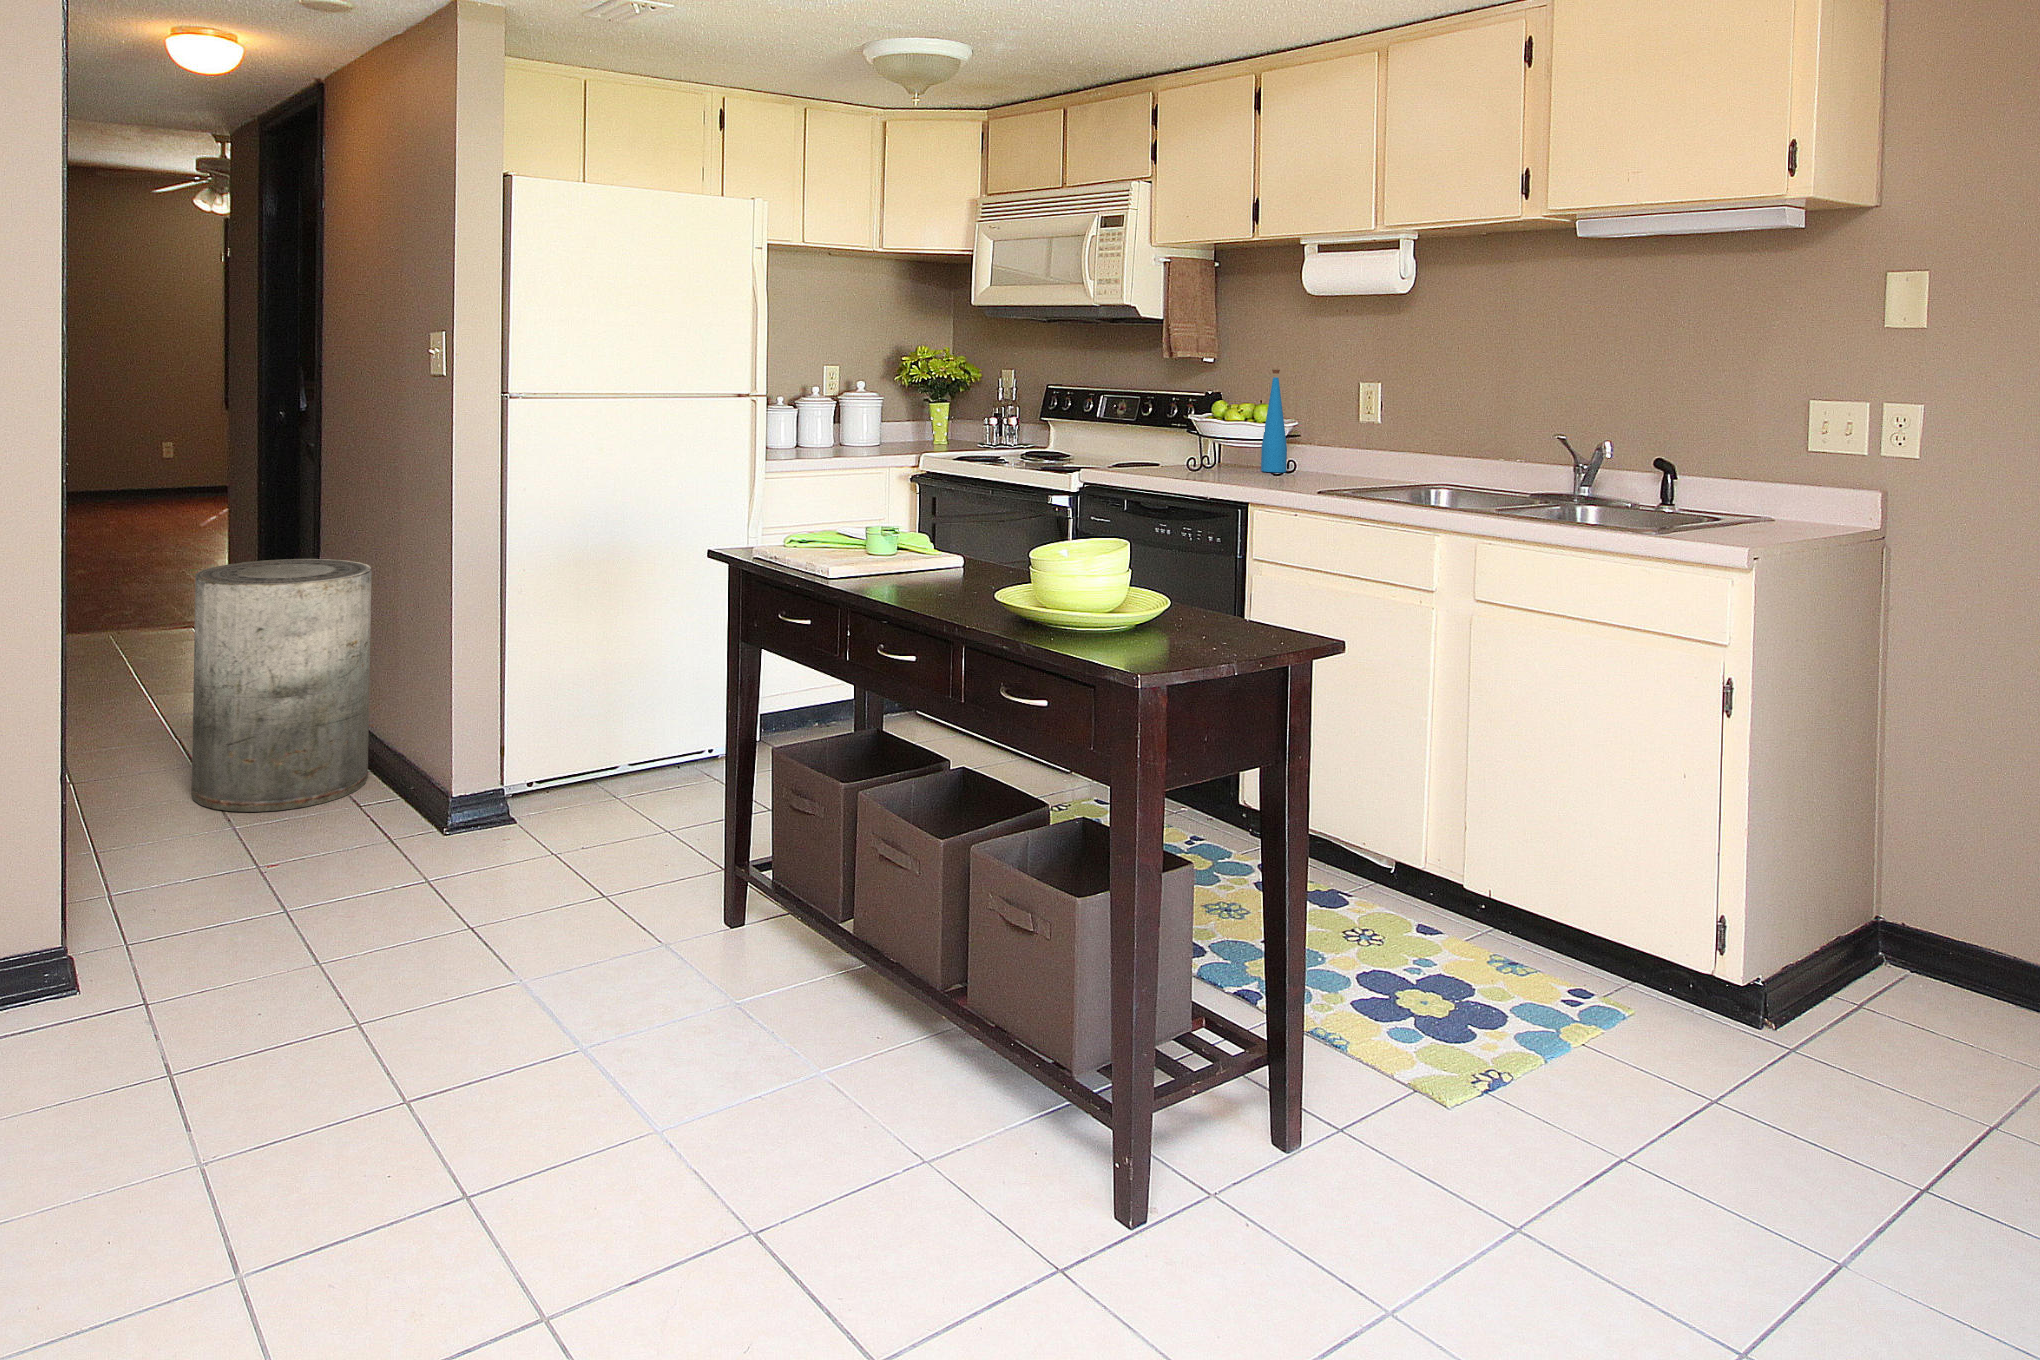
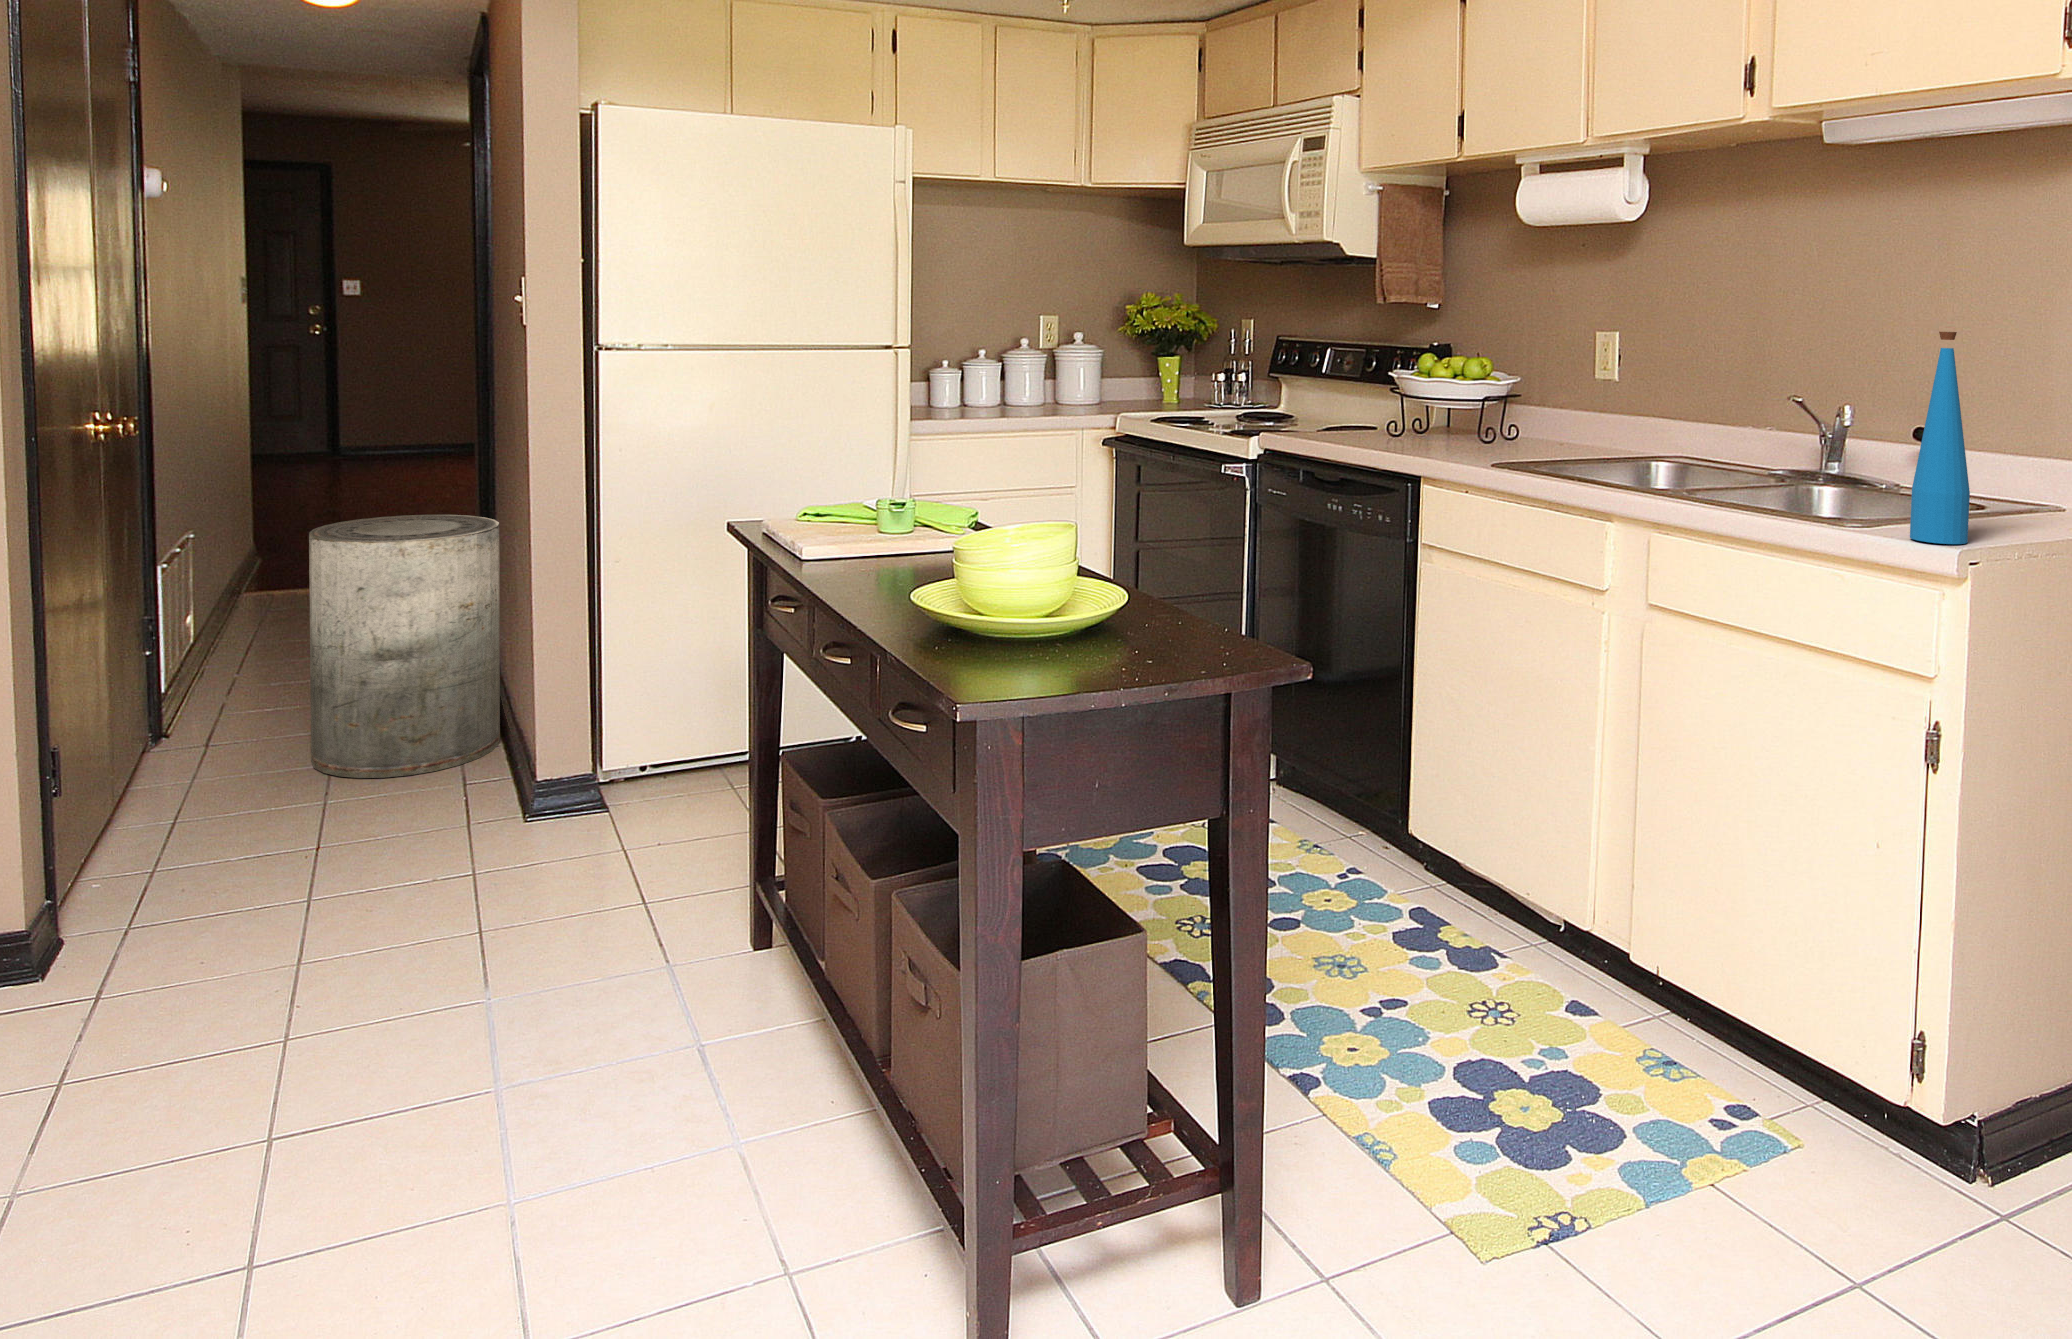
bottle: present [1261,370,1287,472] -> present [1910,332,1970,544]

